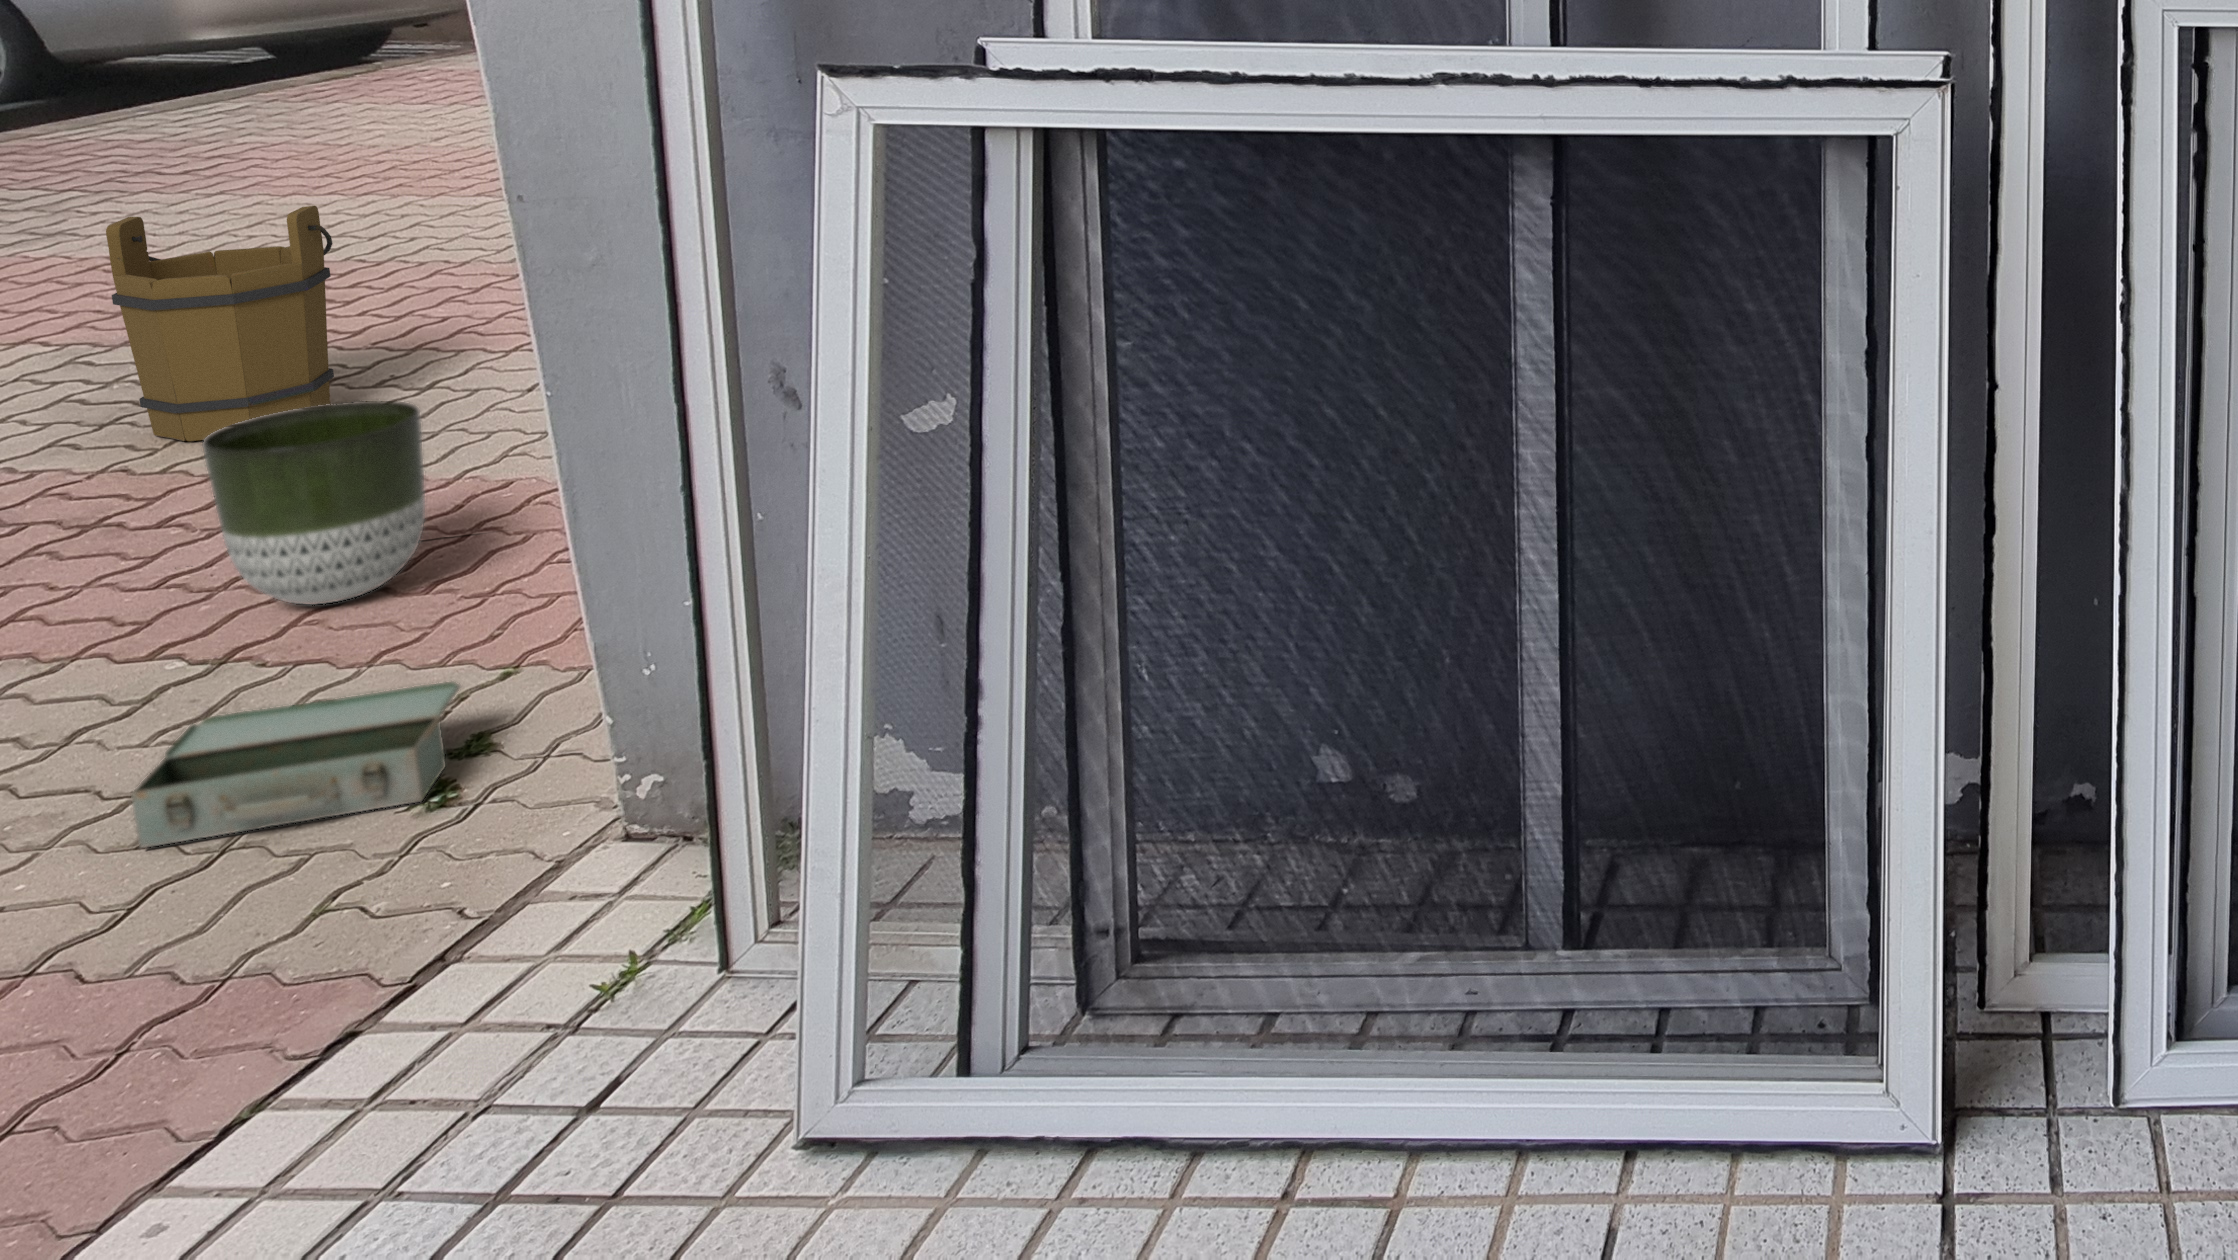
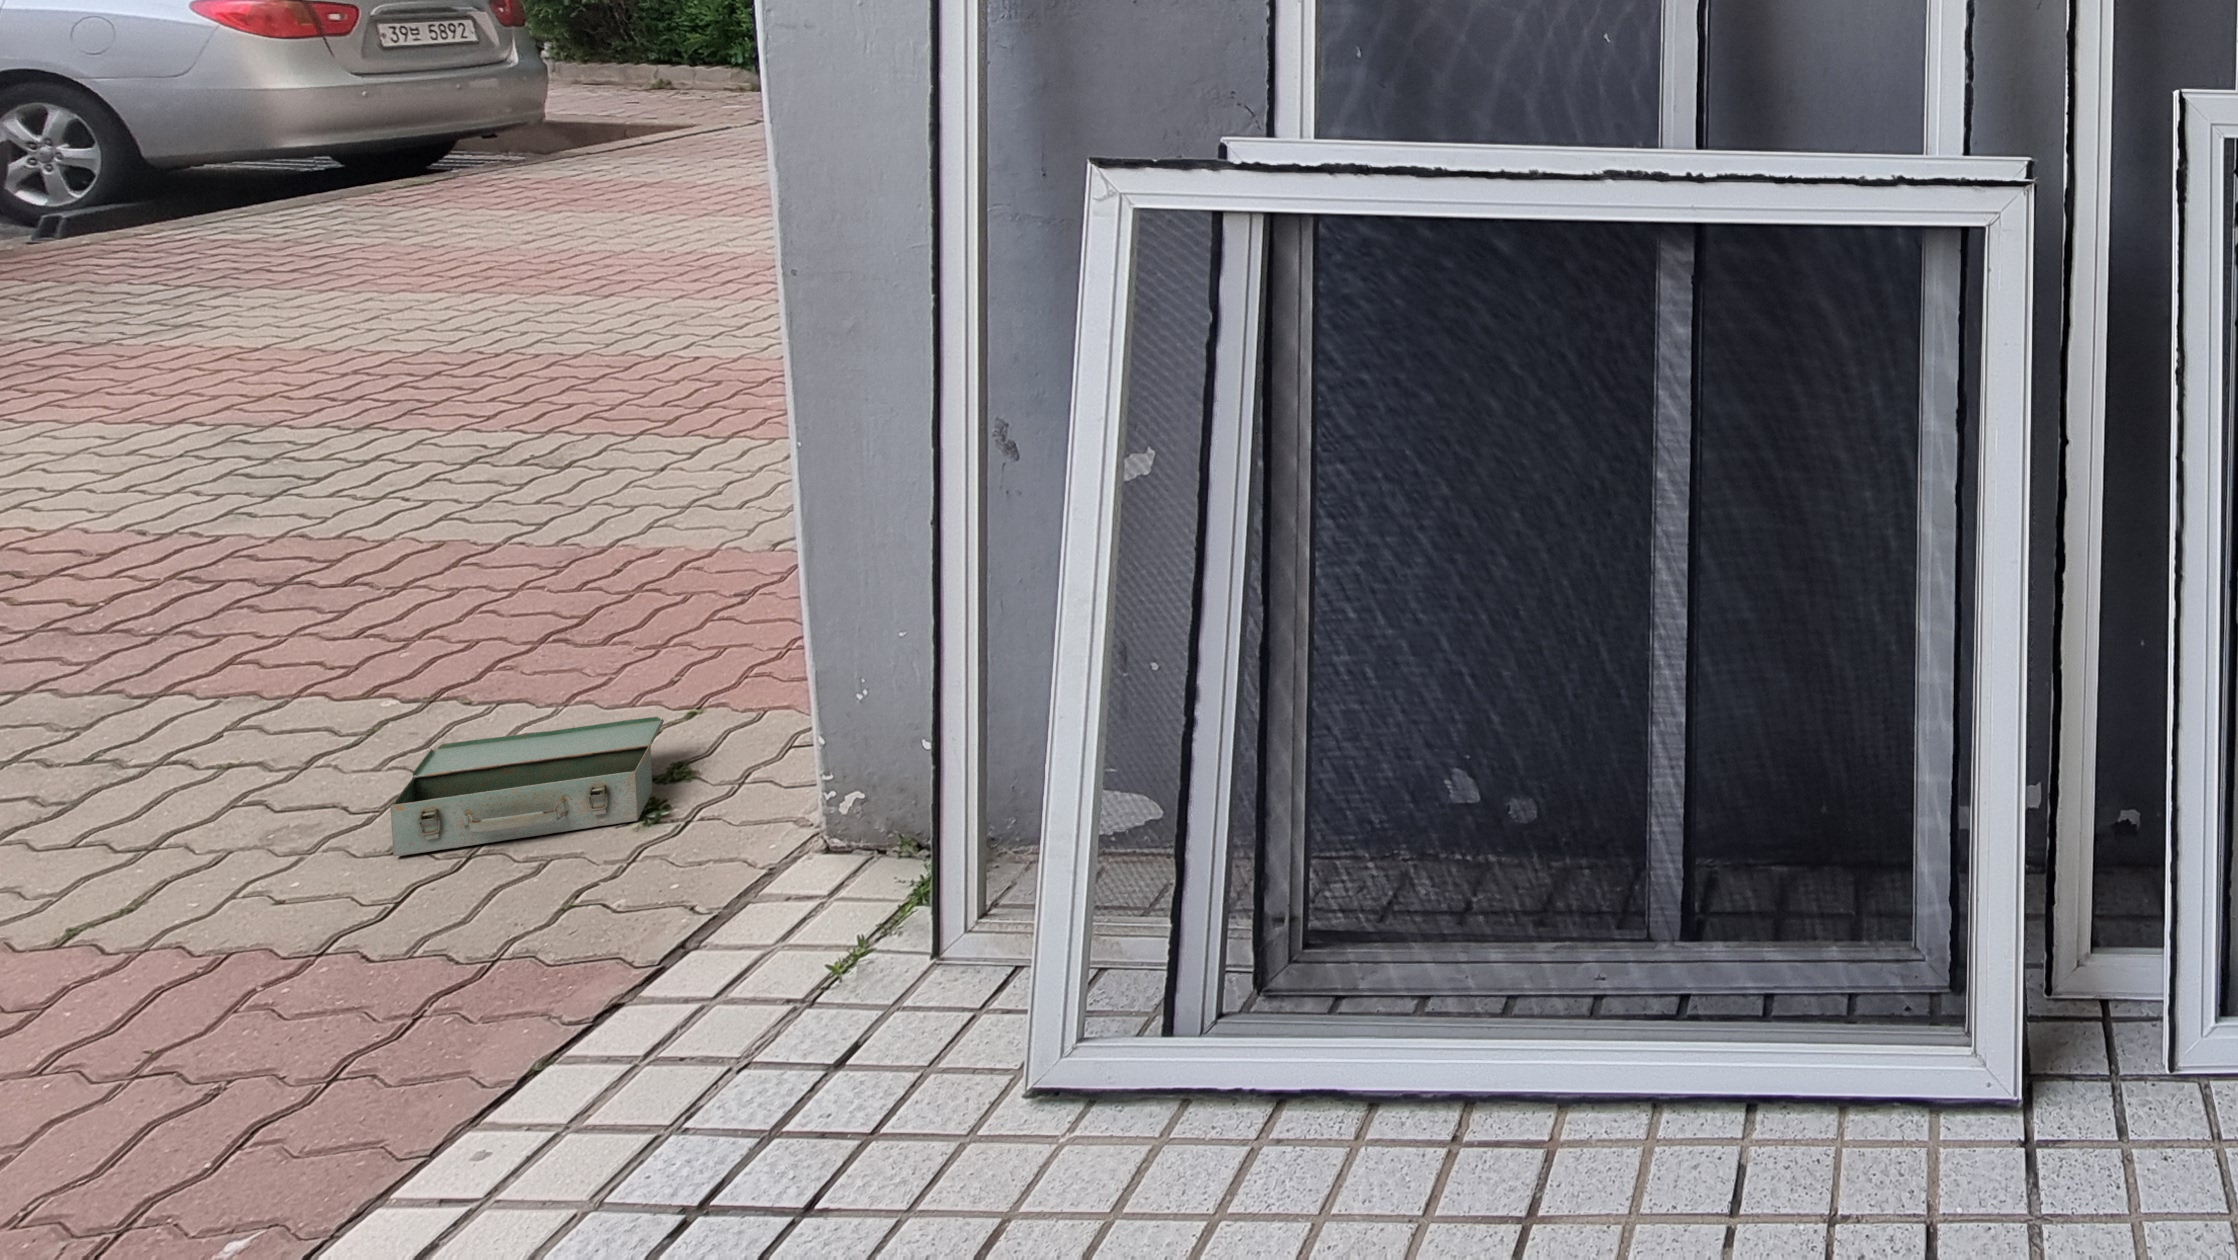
bucket: present [106,206,334,441] -> none [293,297,491,514]
planter: present [203,401,425,605] -> none [416,470,605,656]

